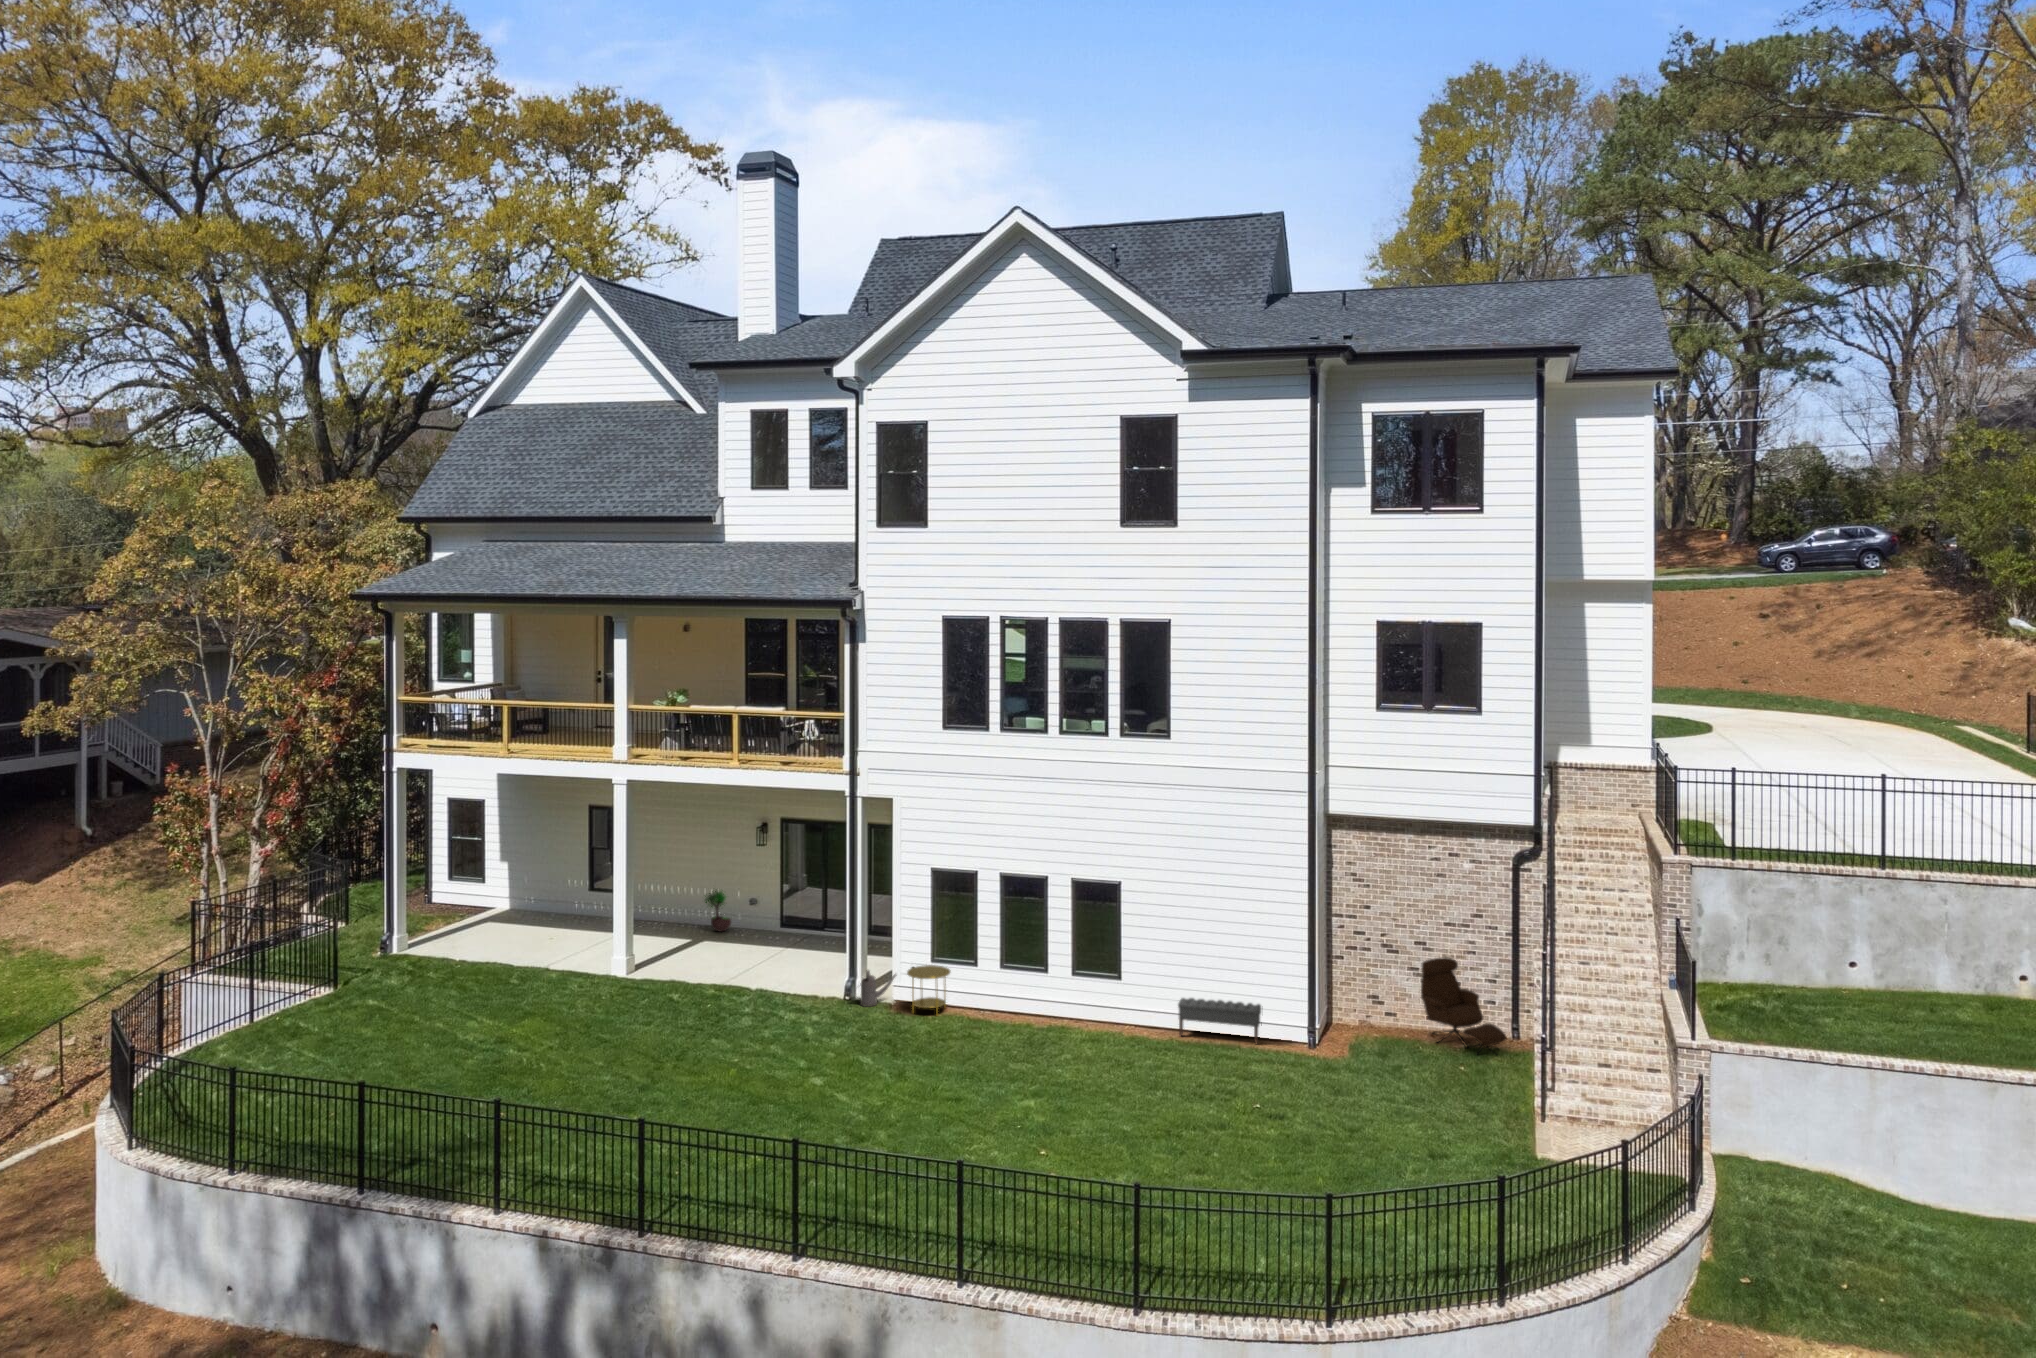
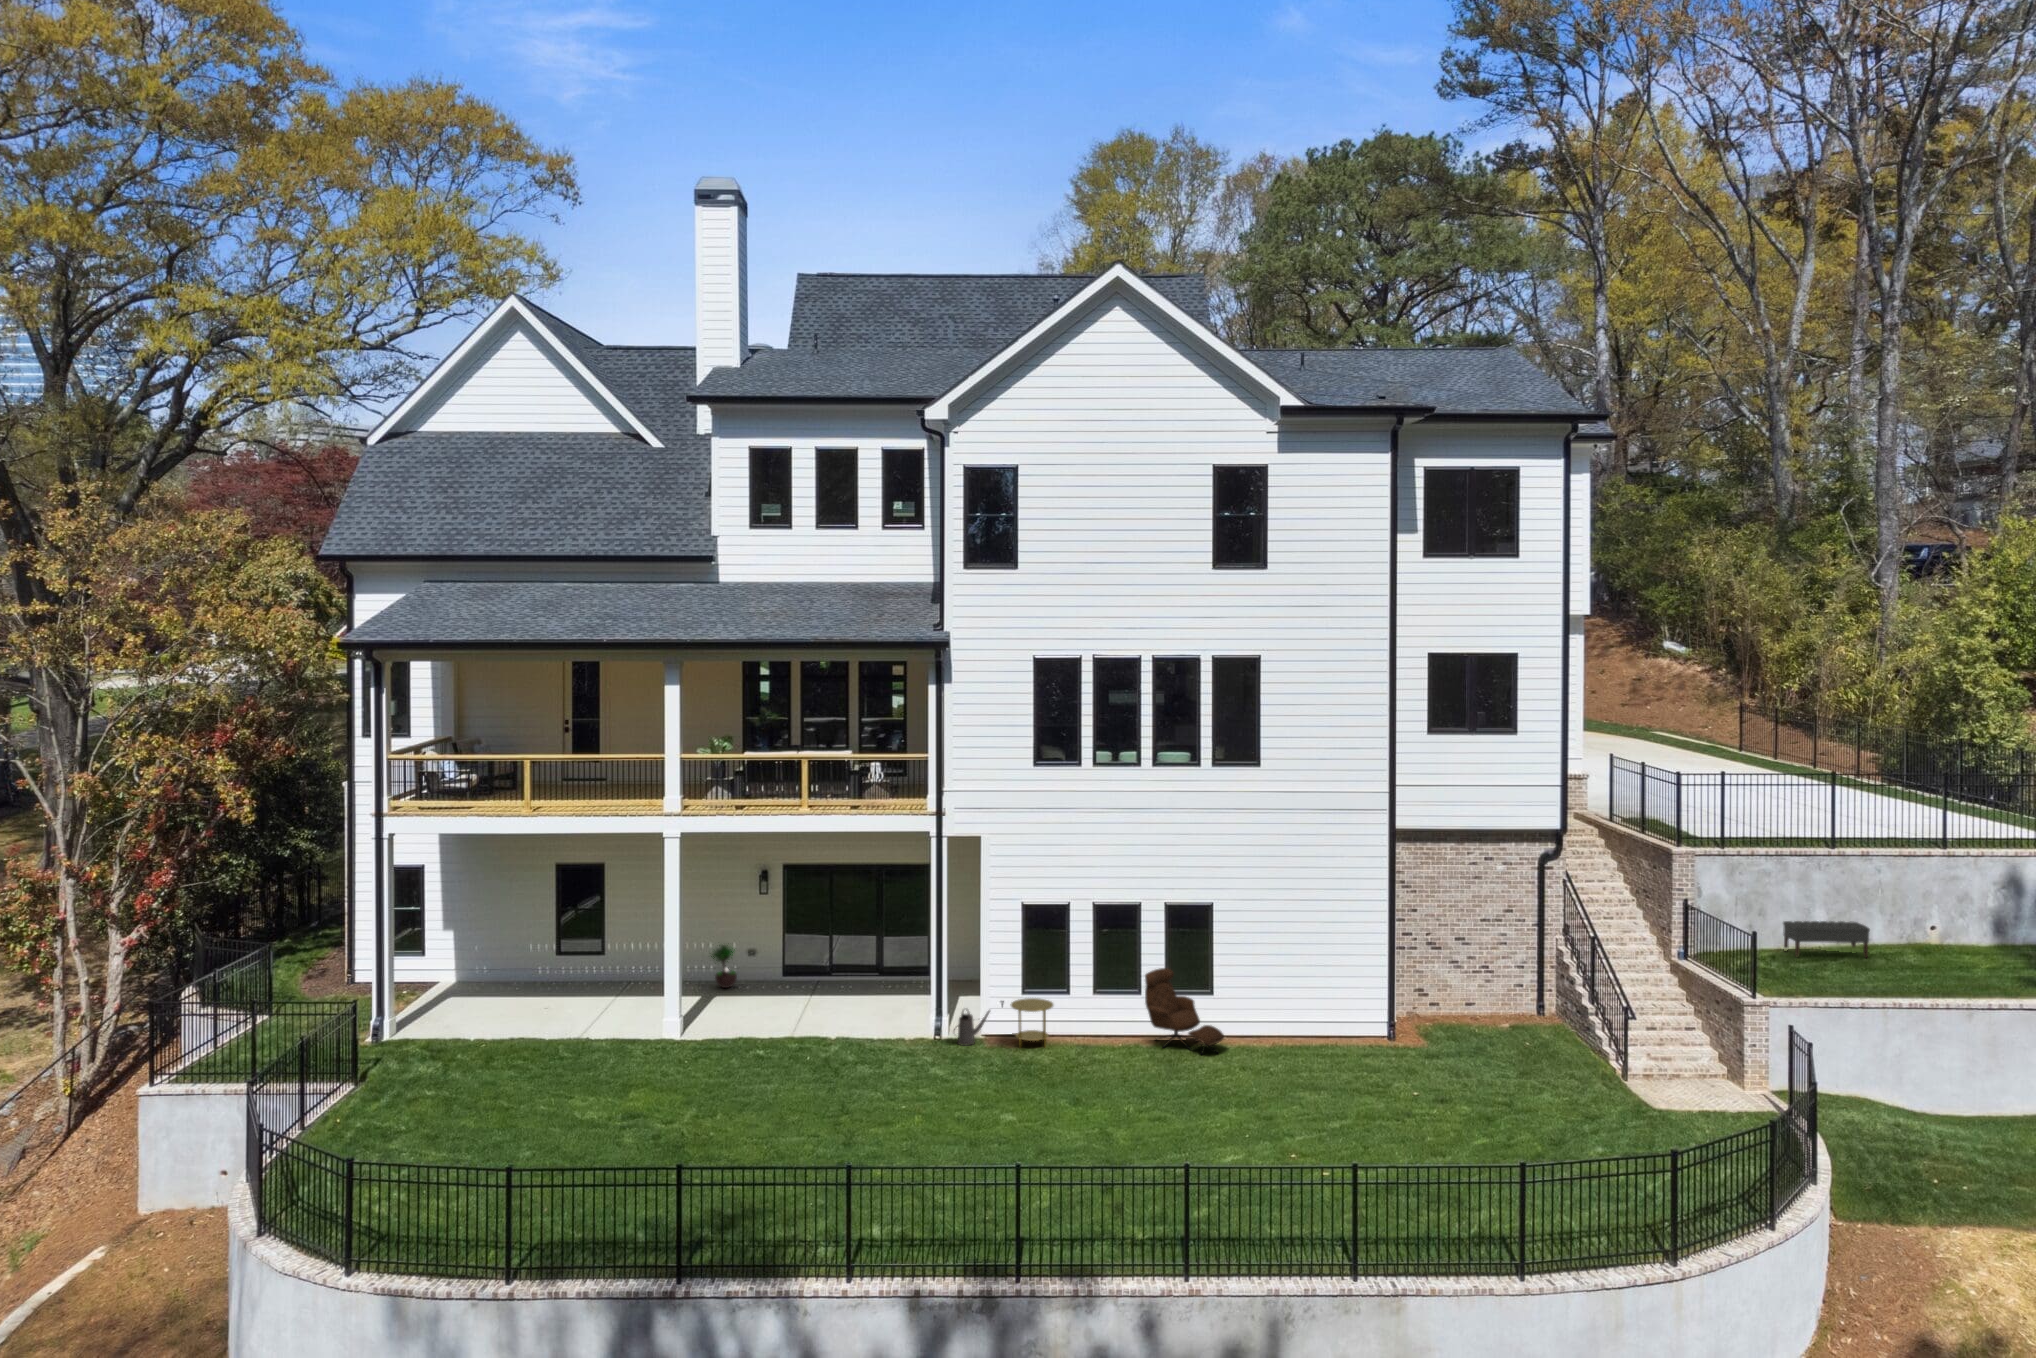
lounge chair: present [1421,957,1507,1055] -> present [1145,968,1224,1054]
bench: present [1178,998,1262,1044] -> present [1783,921,1870,958]

